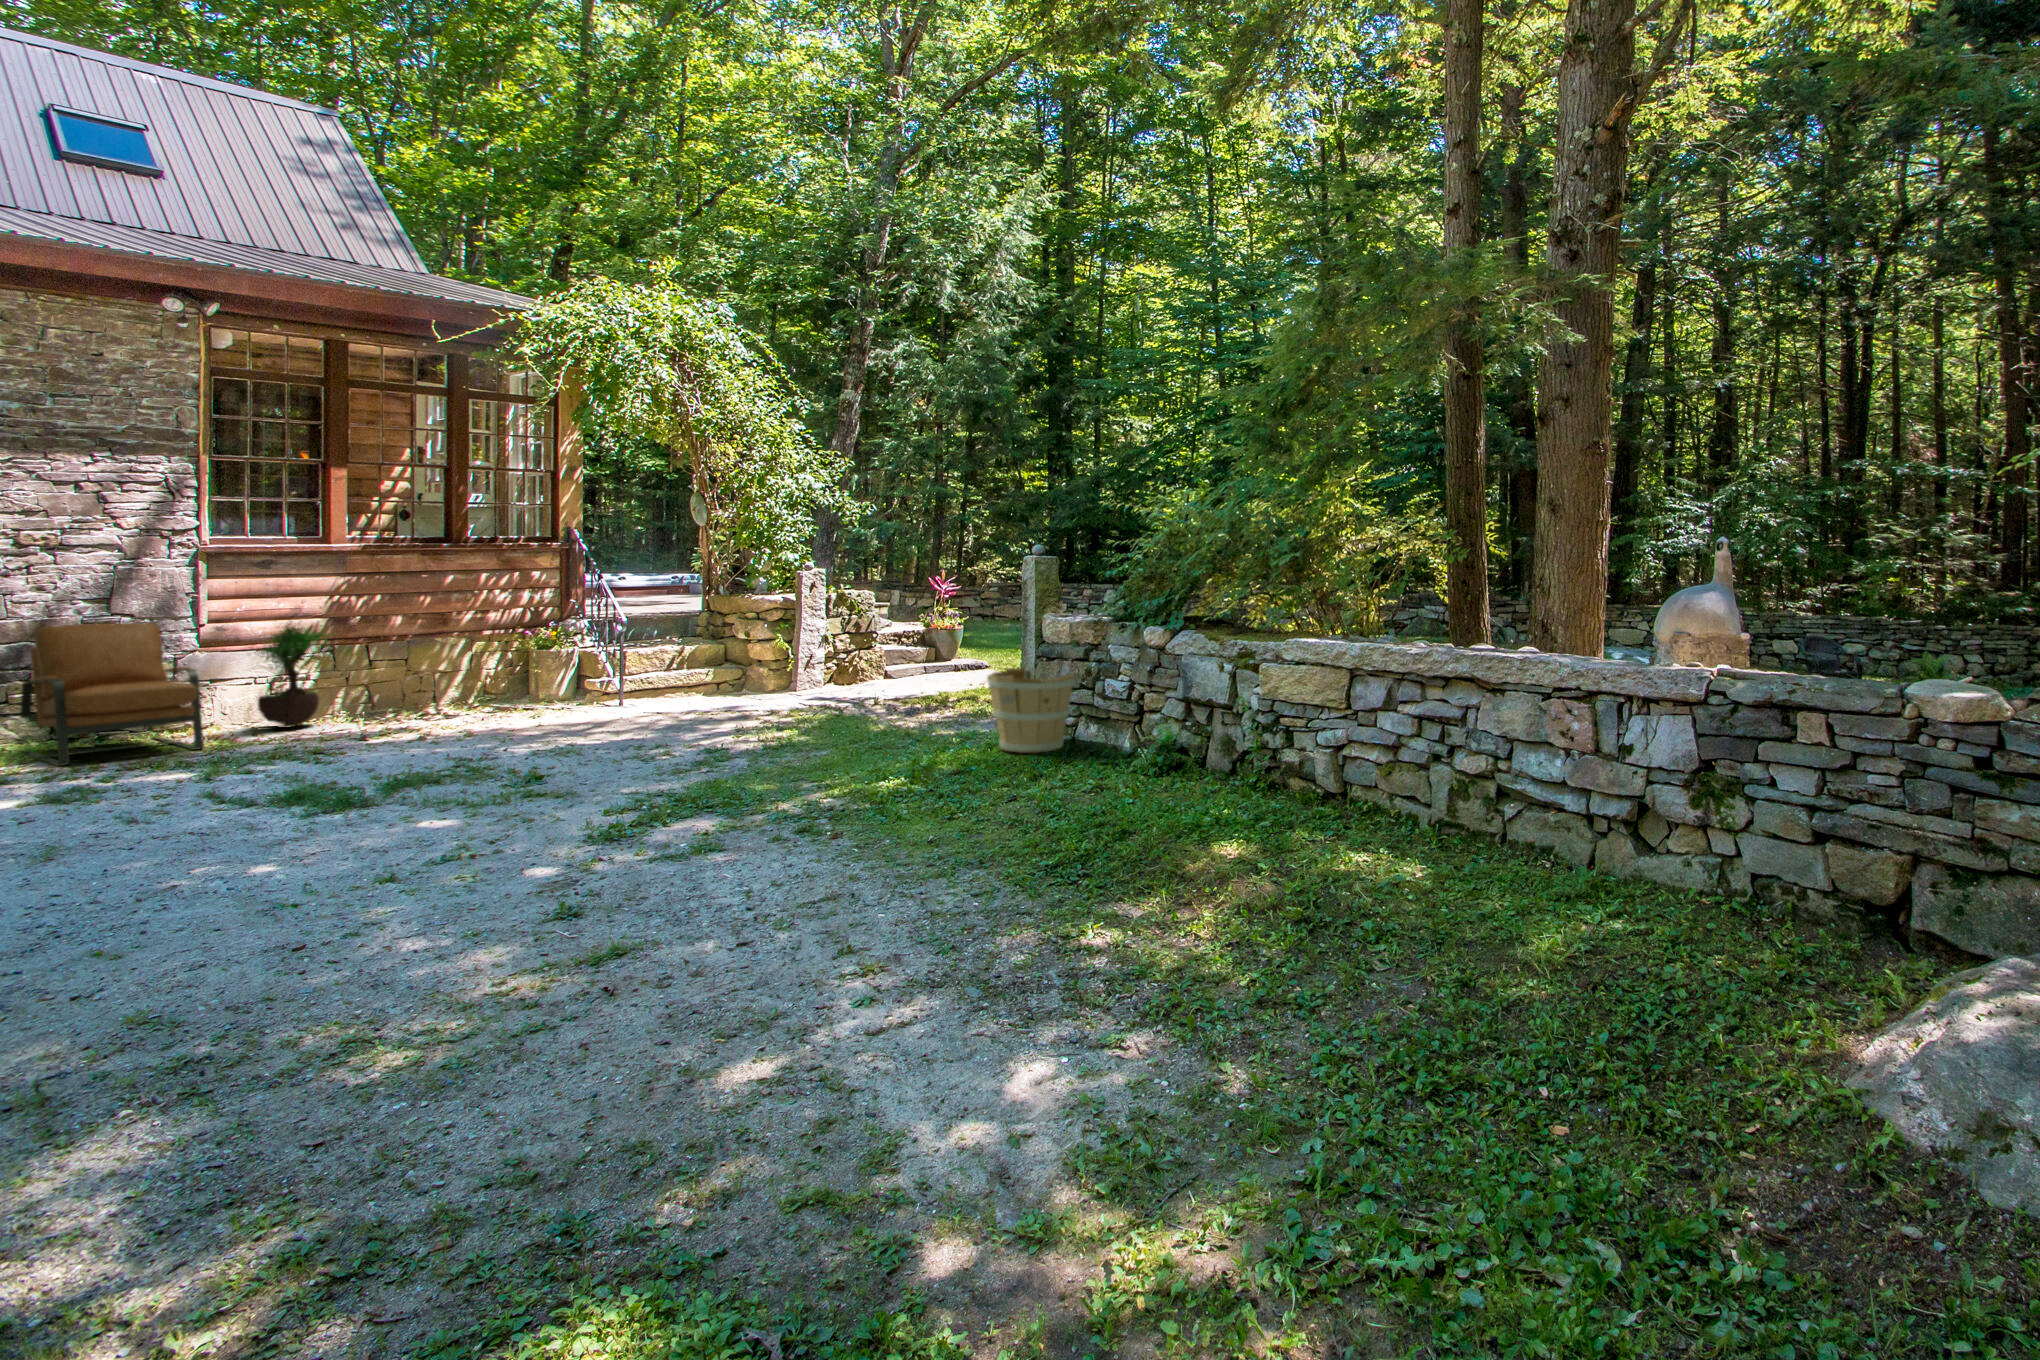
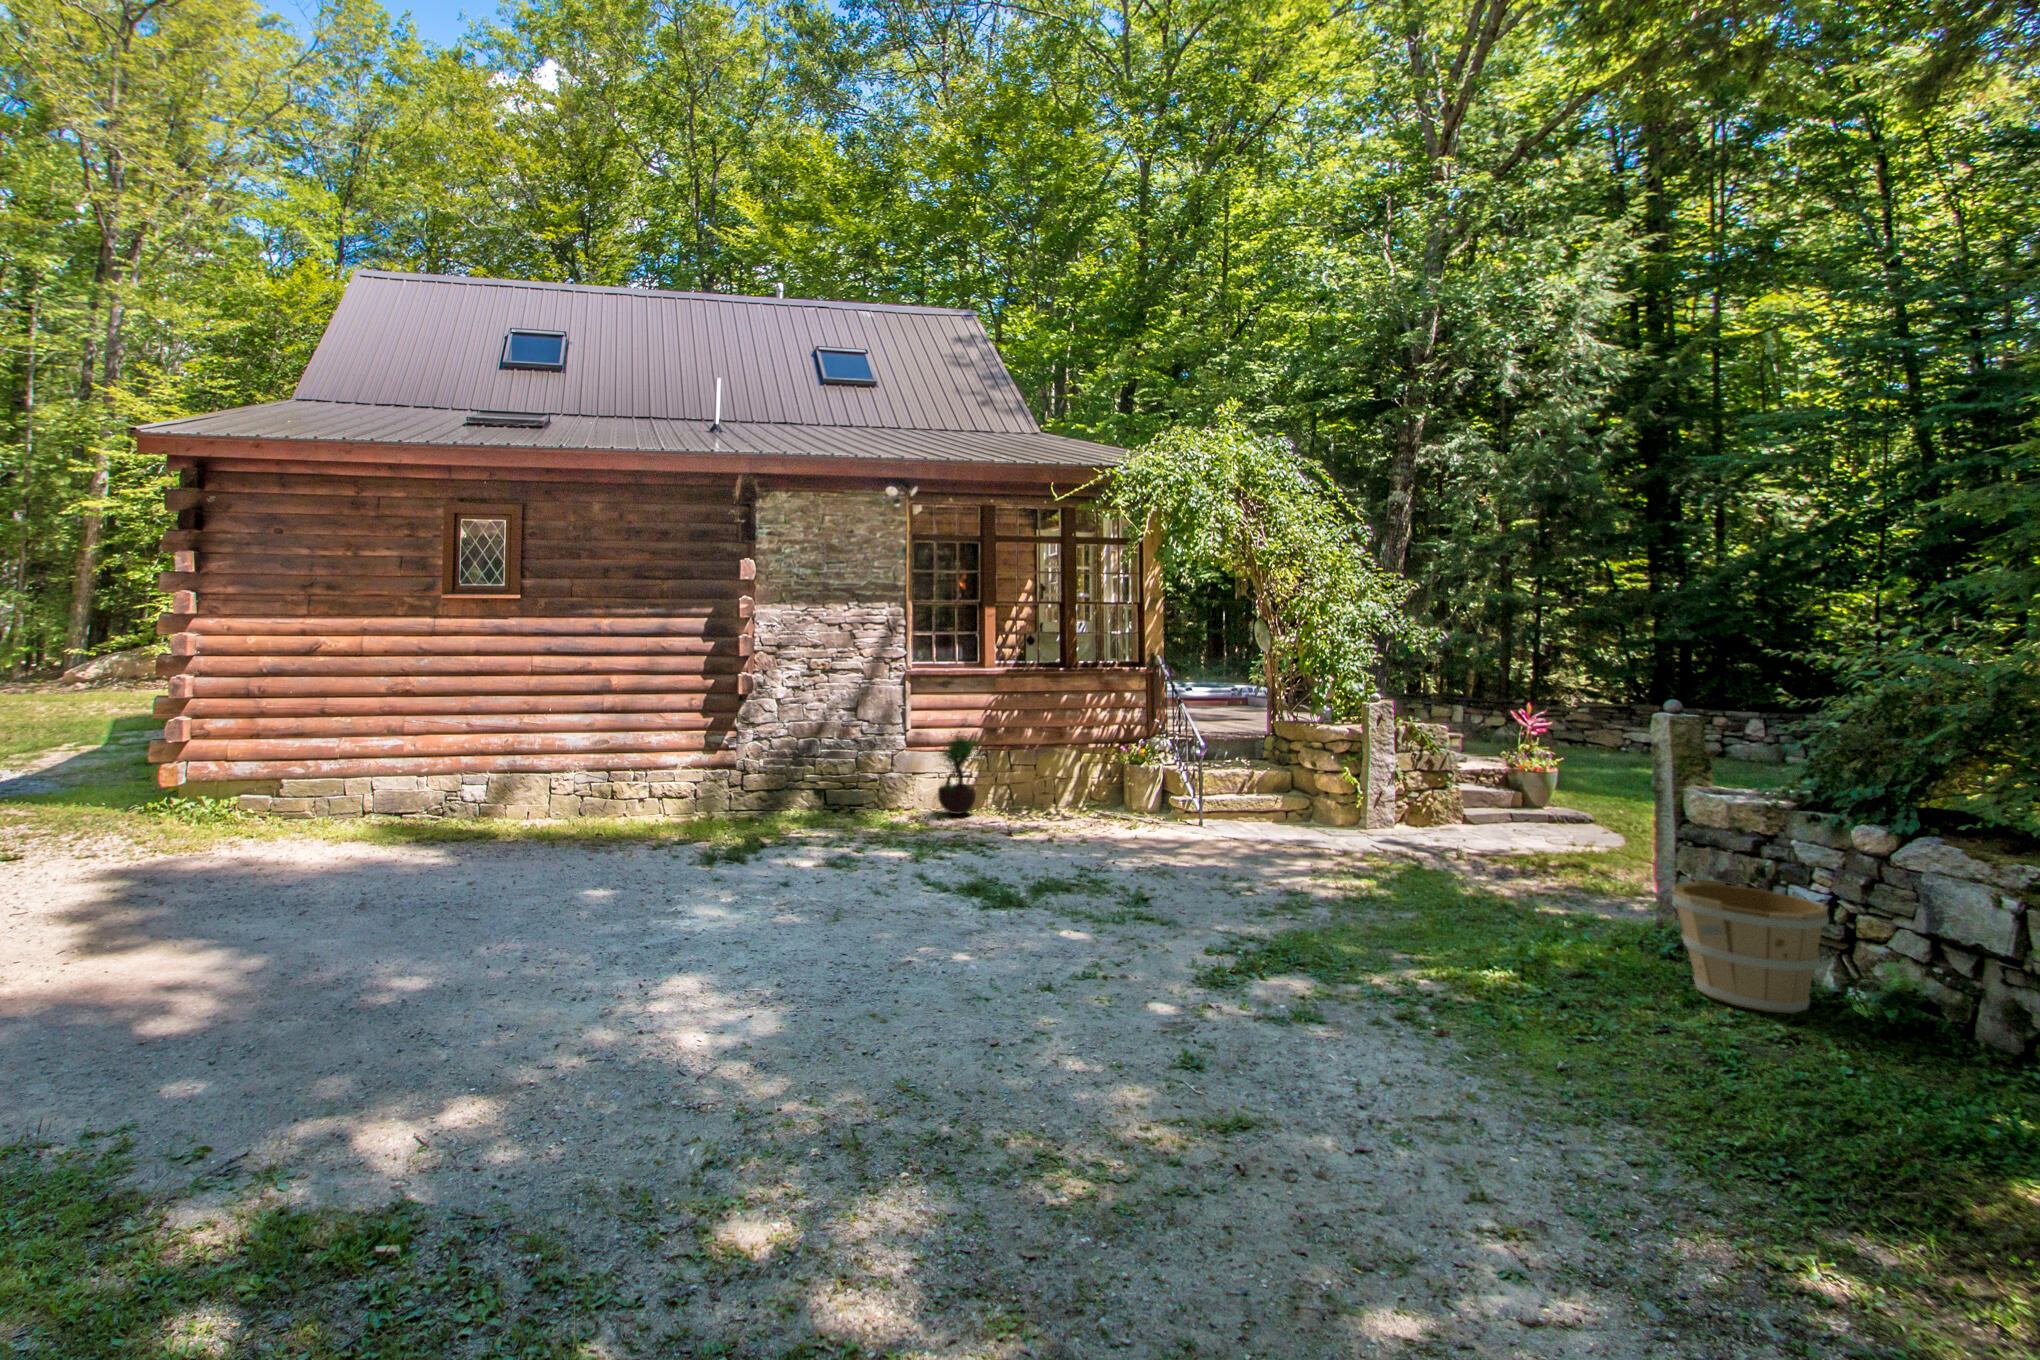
chair: present [20,622,204,766] -> none [814,728,910,833]

